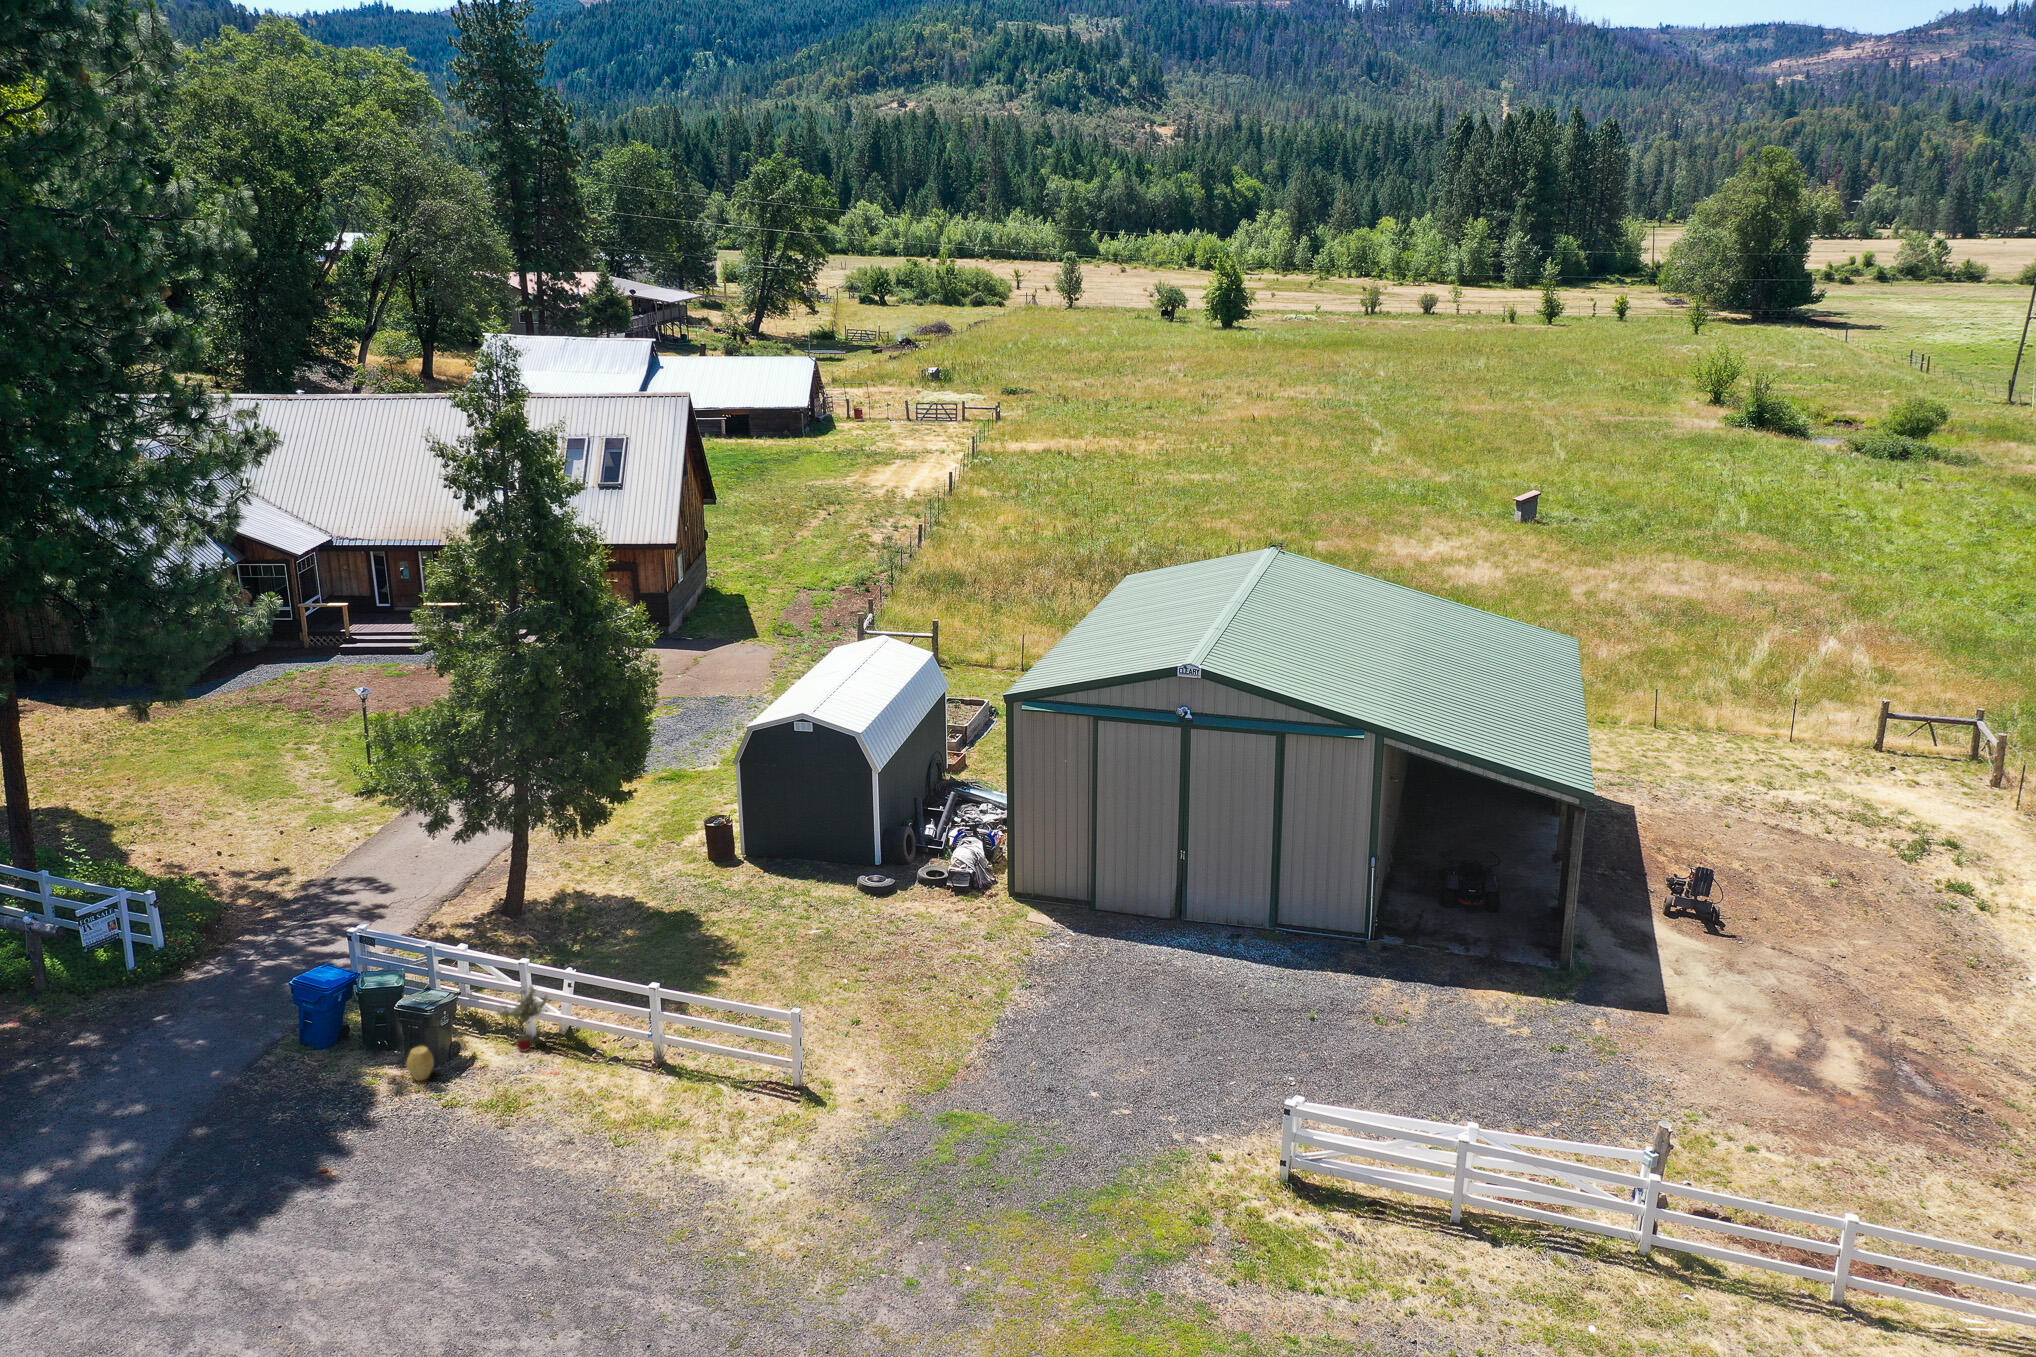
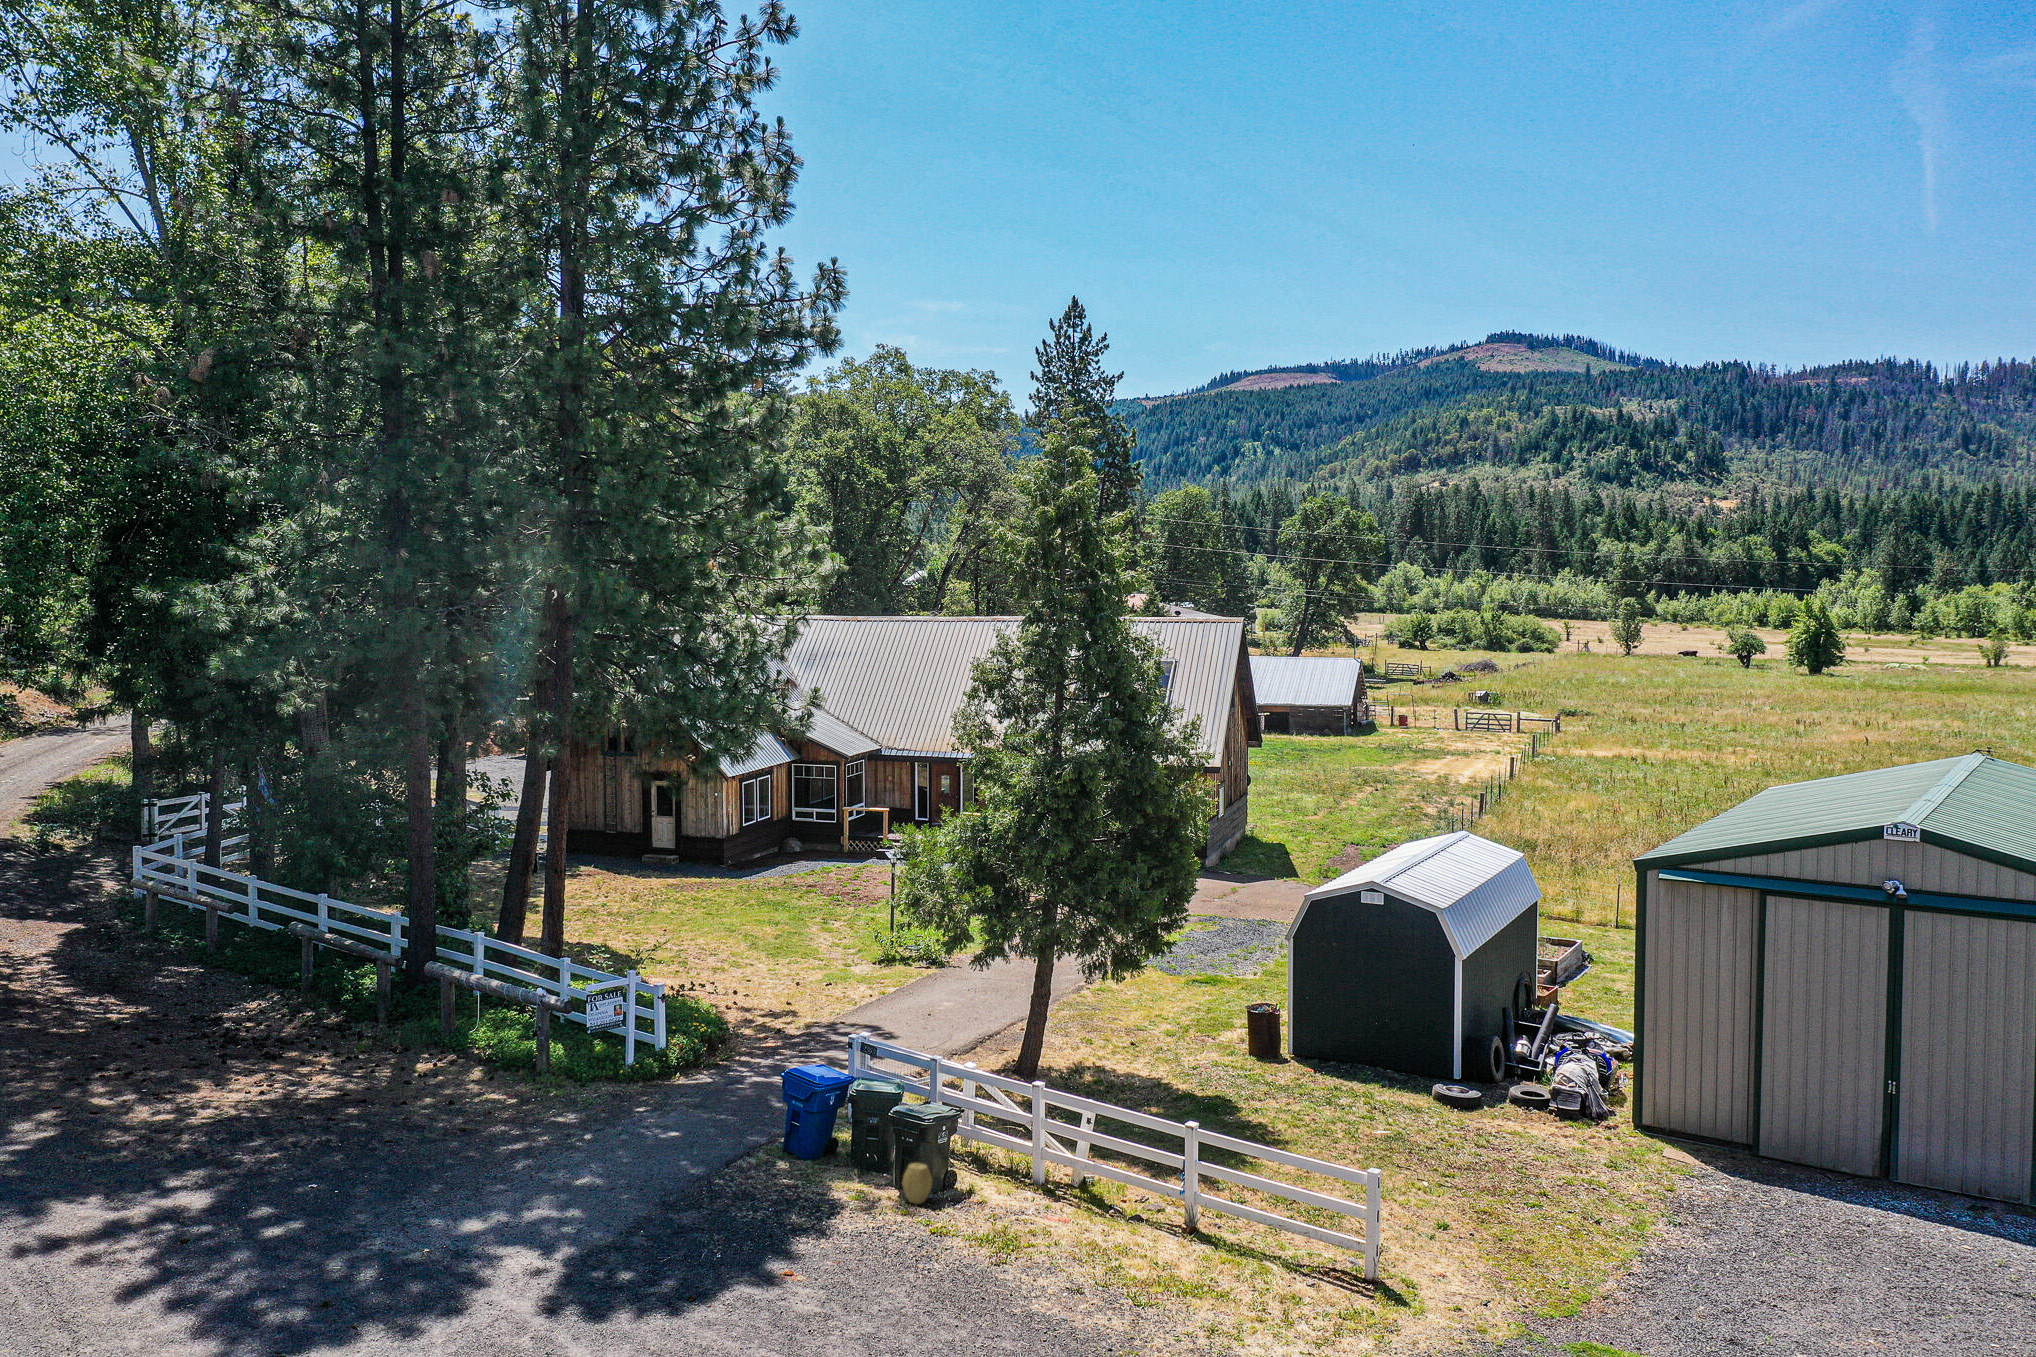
potted tree: present [497,985,547,1052] -> none [1004,1110,1065,1195]

